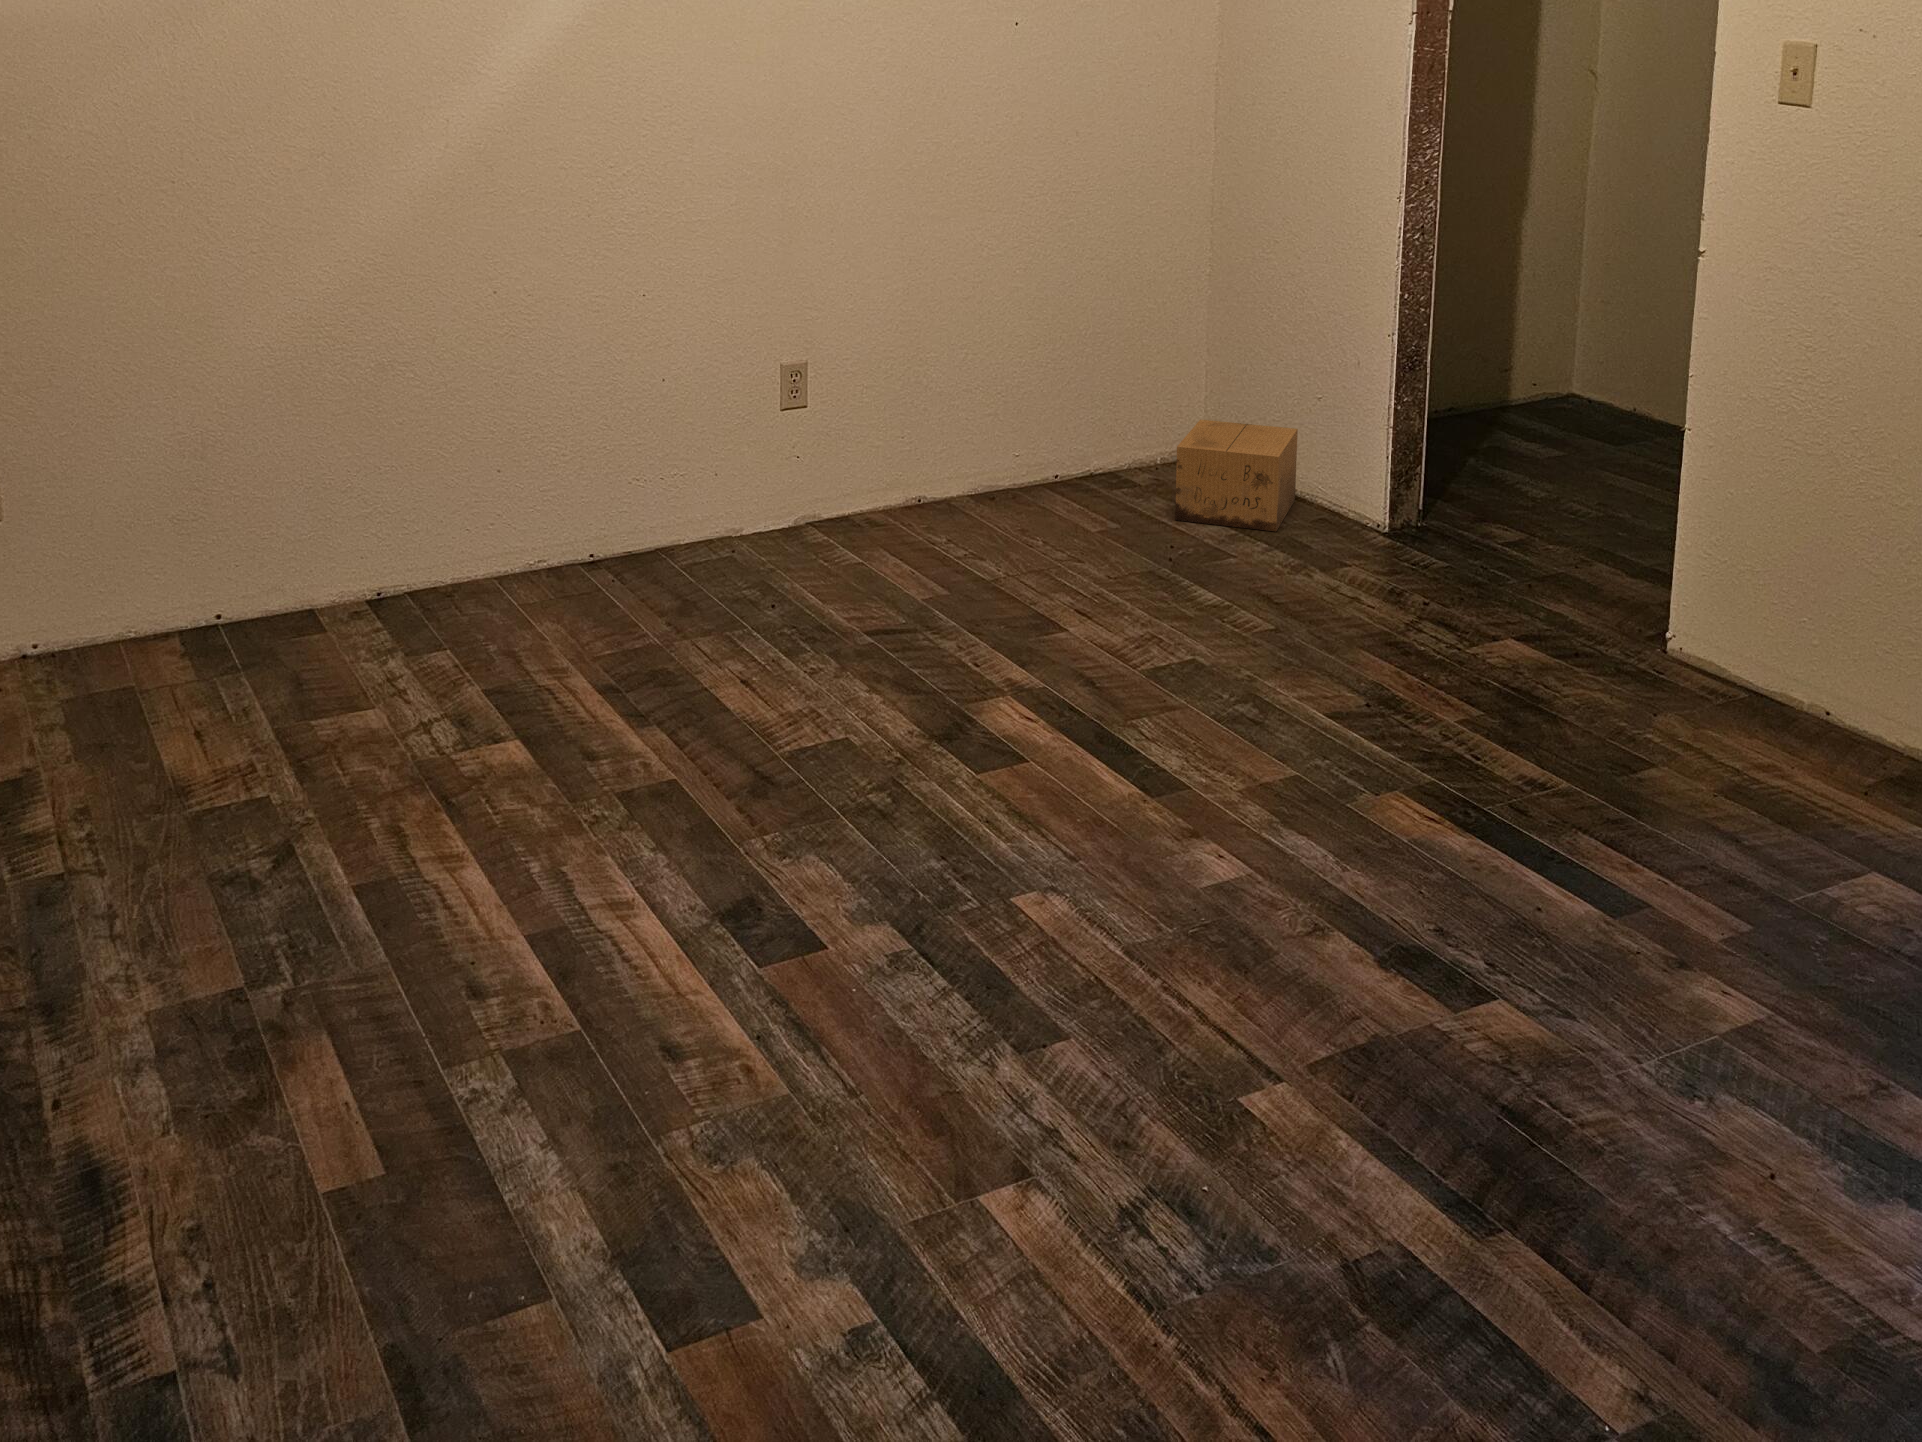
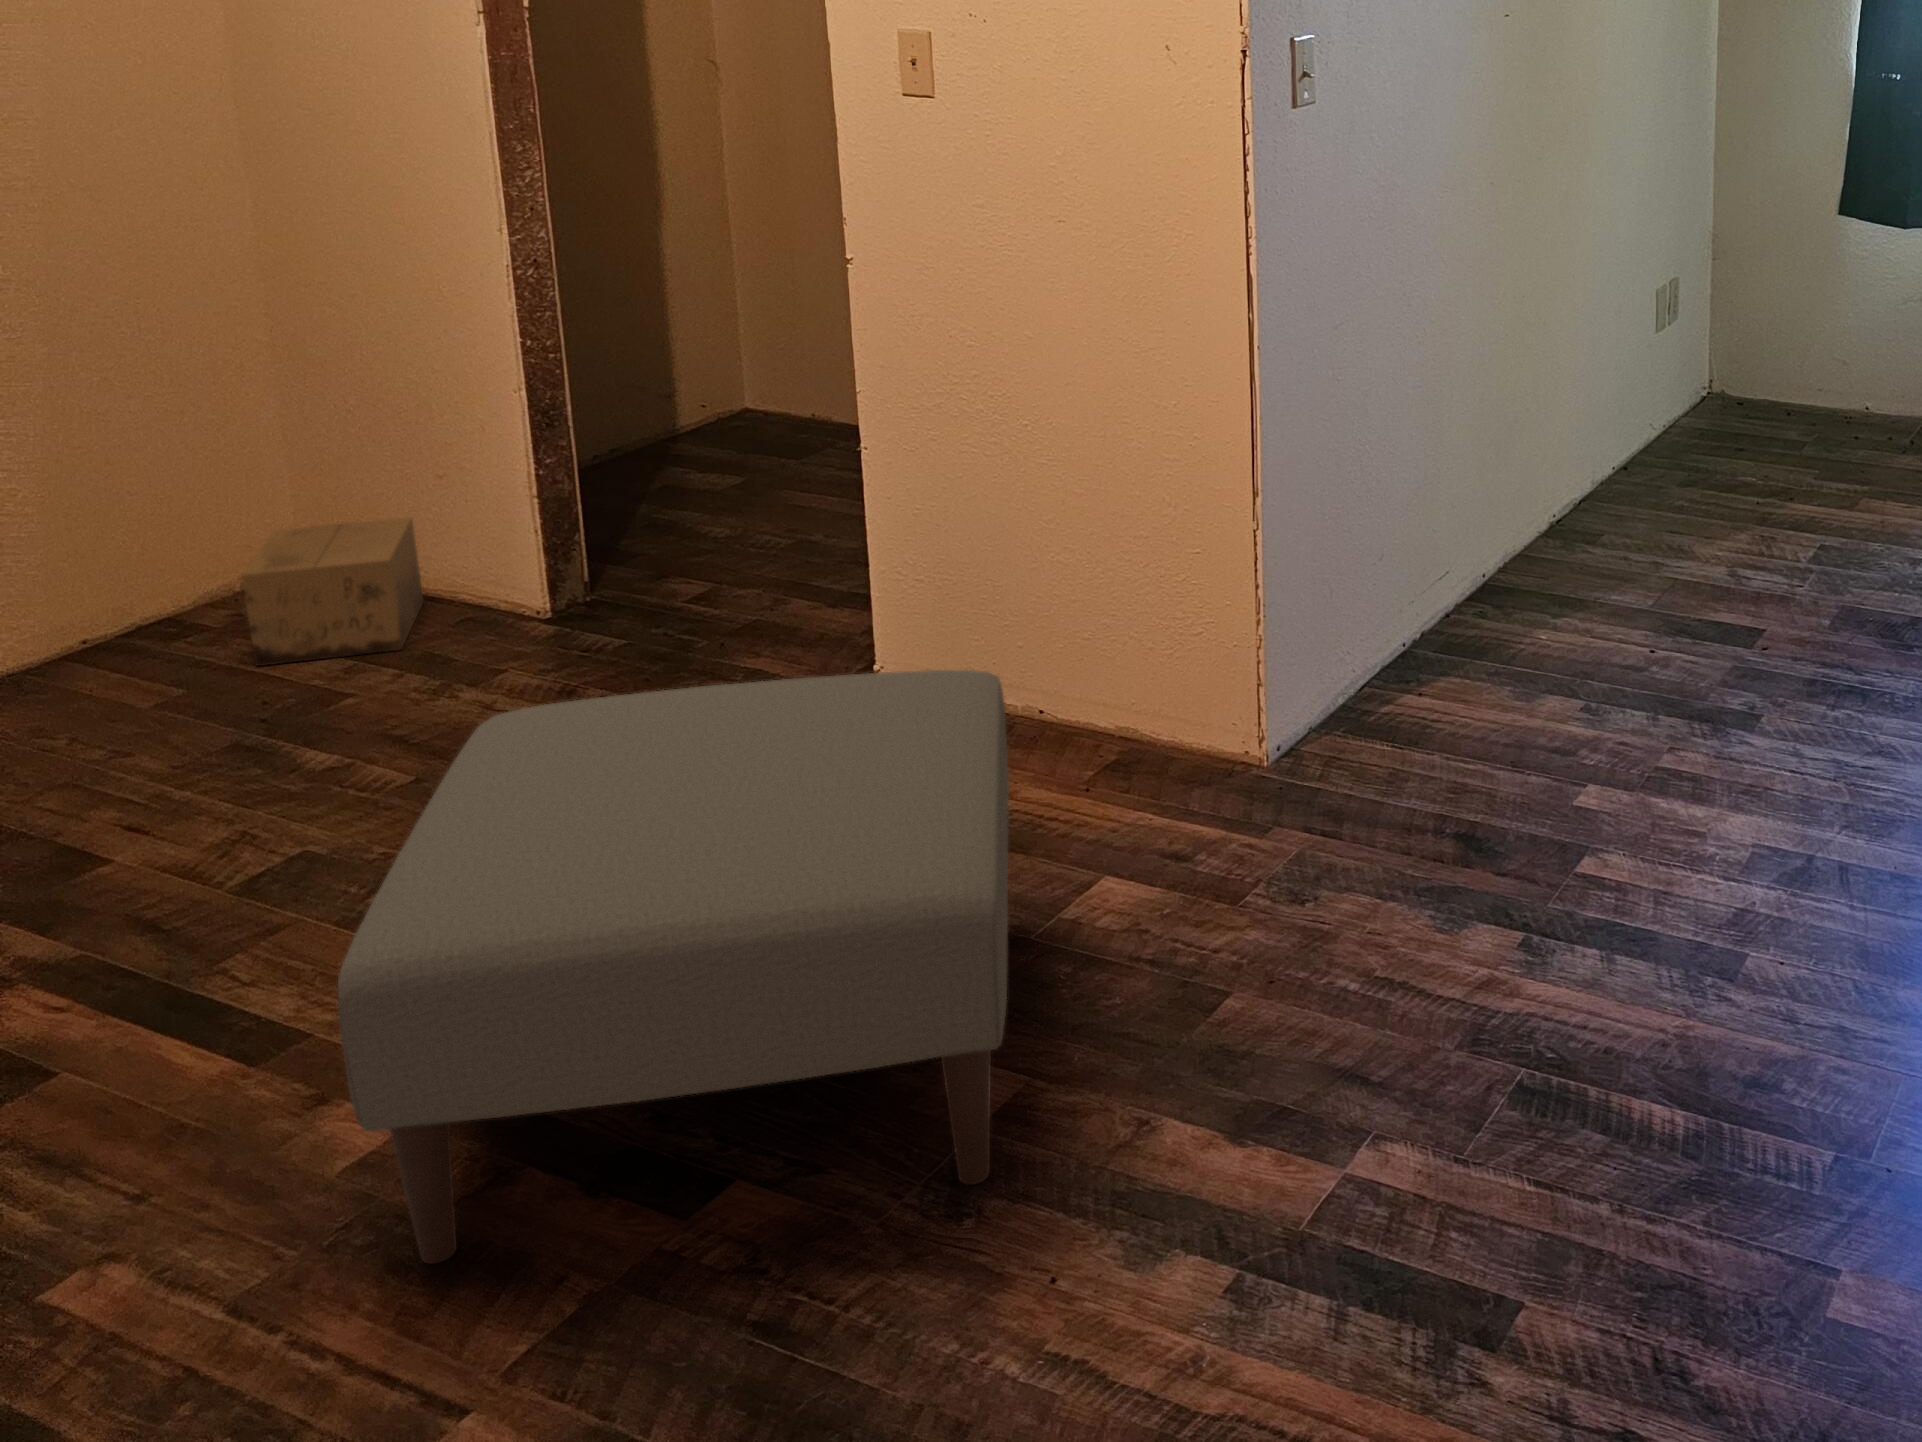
ottoman: none [1234,572,1797,1080] -> present [338,670,1009,1264]

